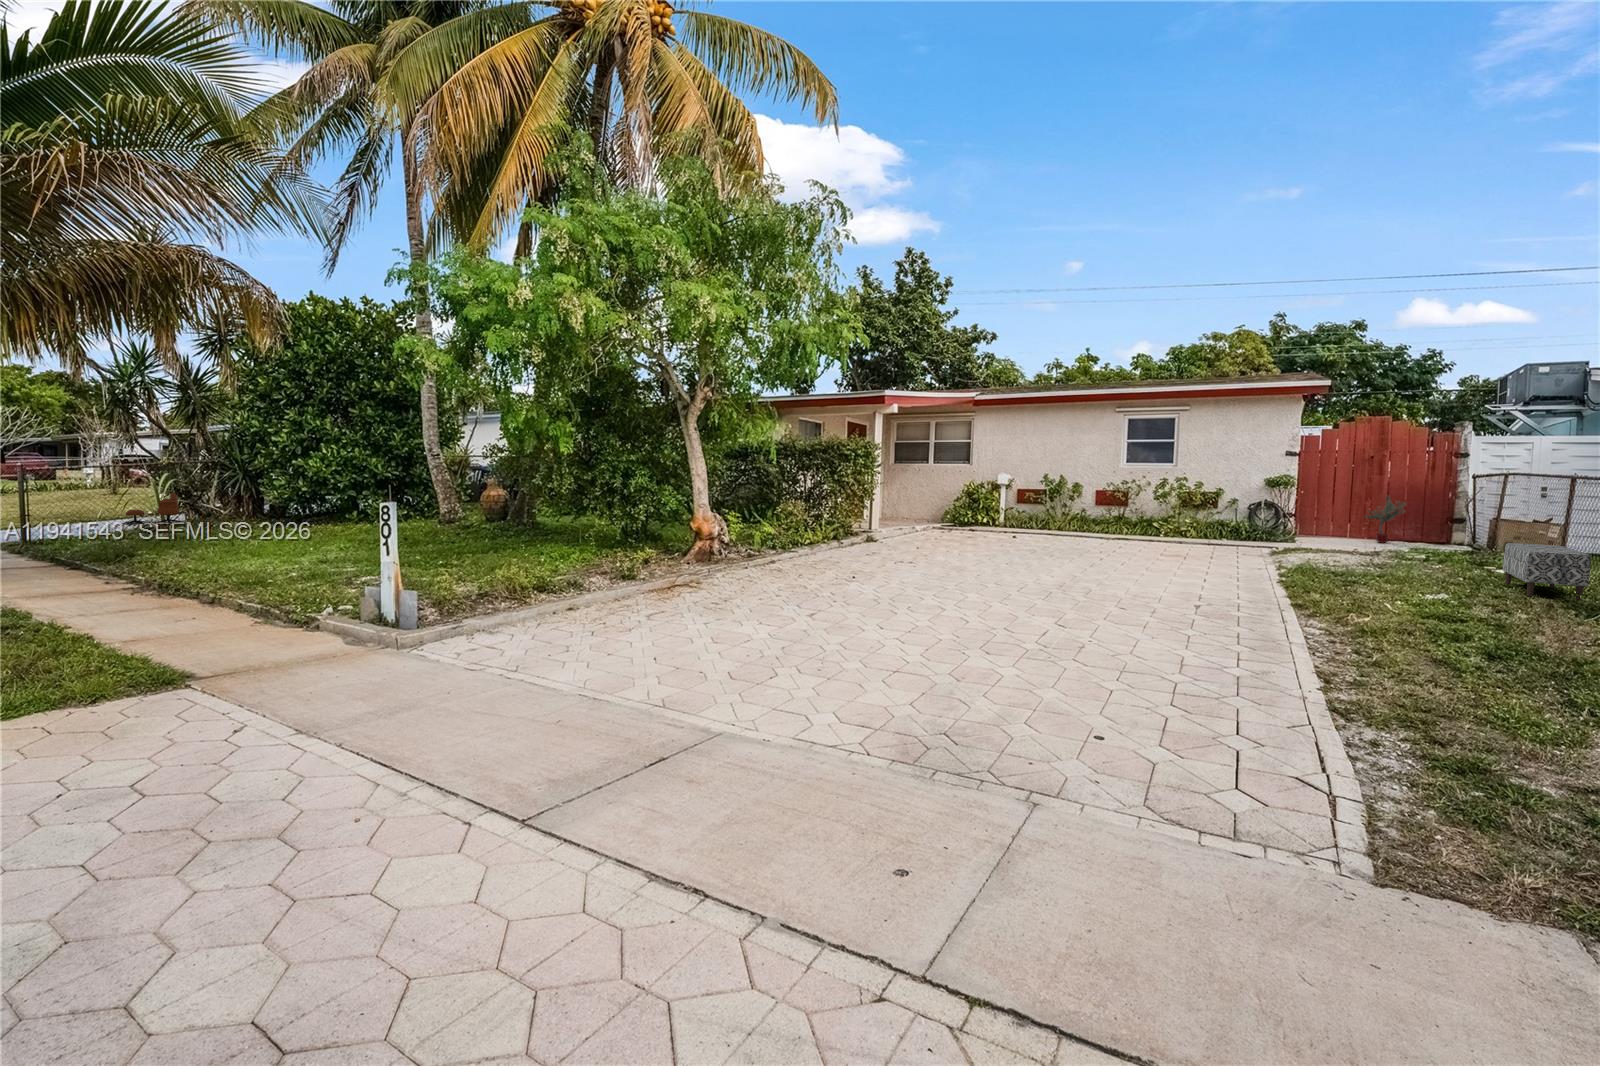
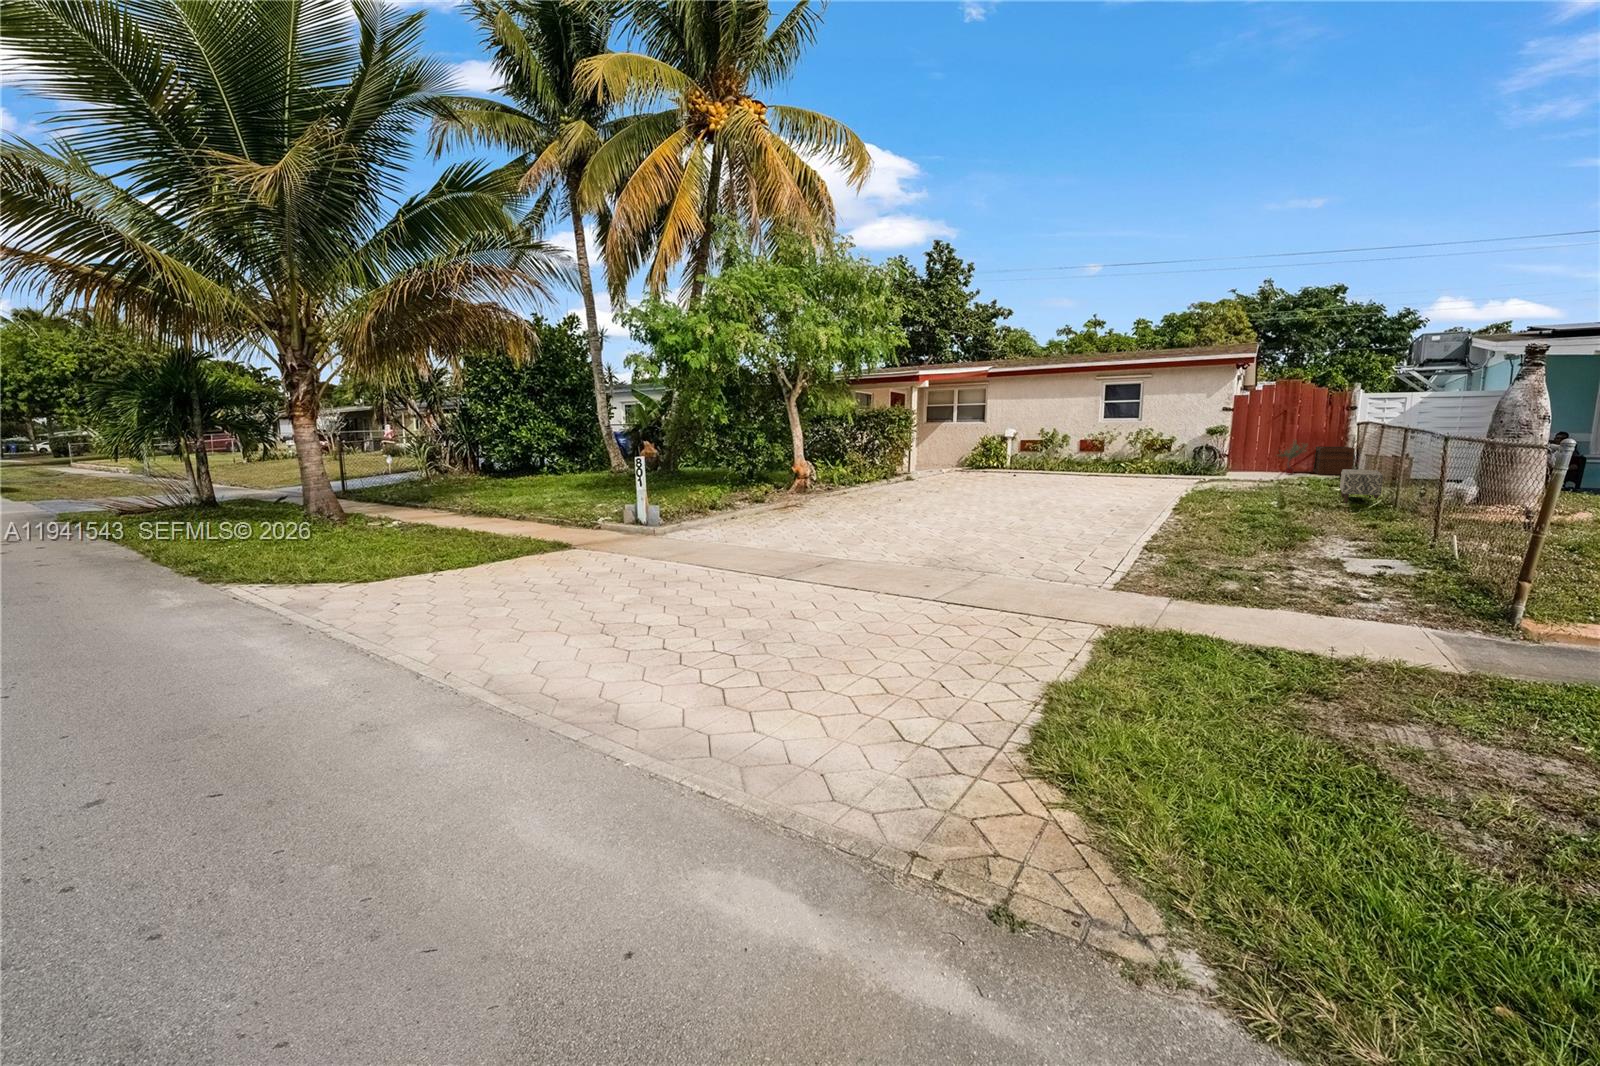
lounge chair: present [122,493,184,525] -> none [384,449,423,480]
wooden crate: none [1409,506,1470,546] -> present [1313,447,1354,475]

